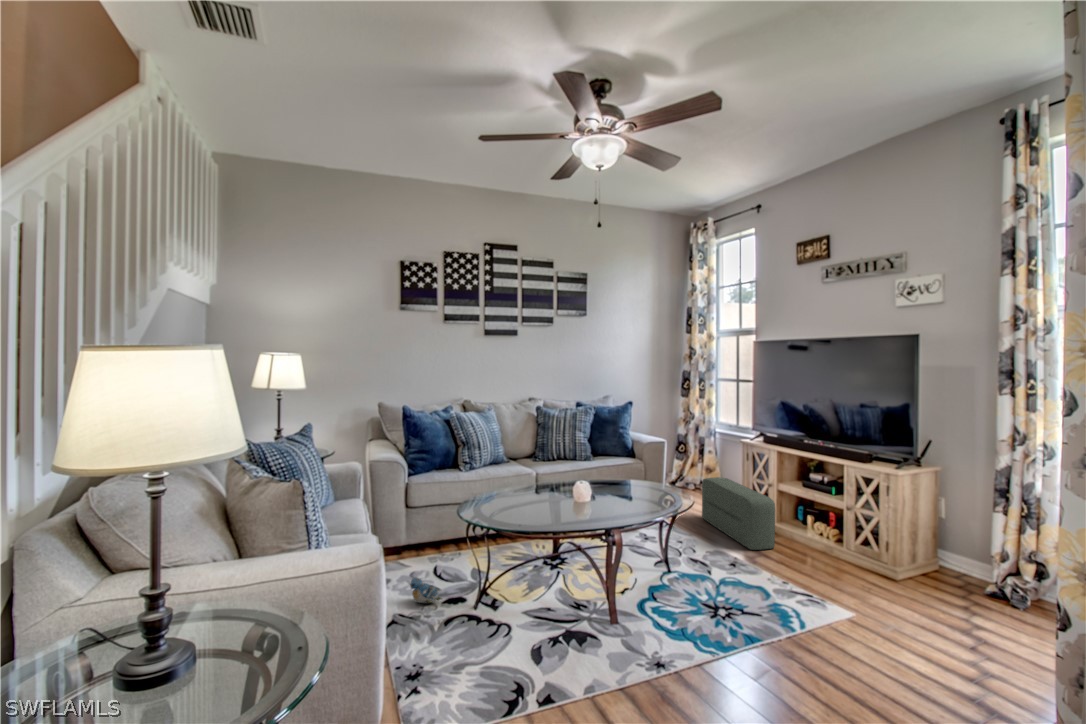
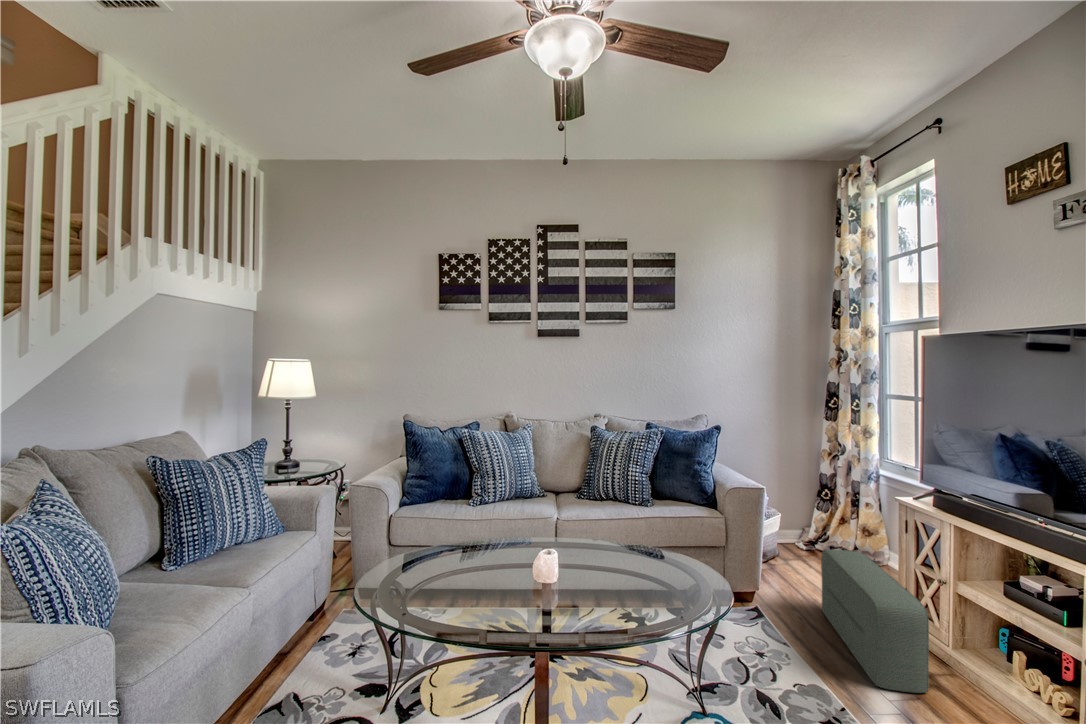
plush toy: present [410,578,442,603] -> none [334,638,371,676]

